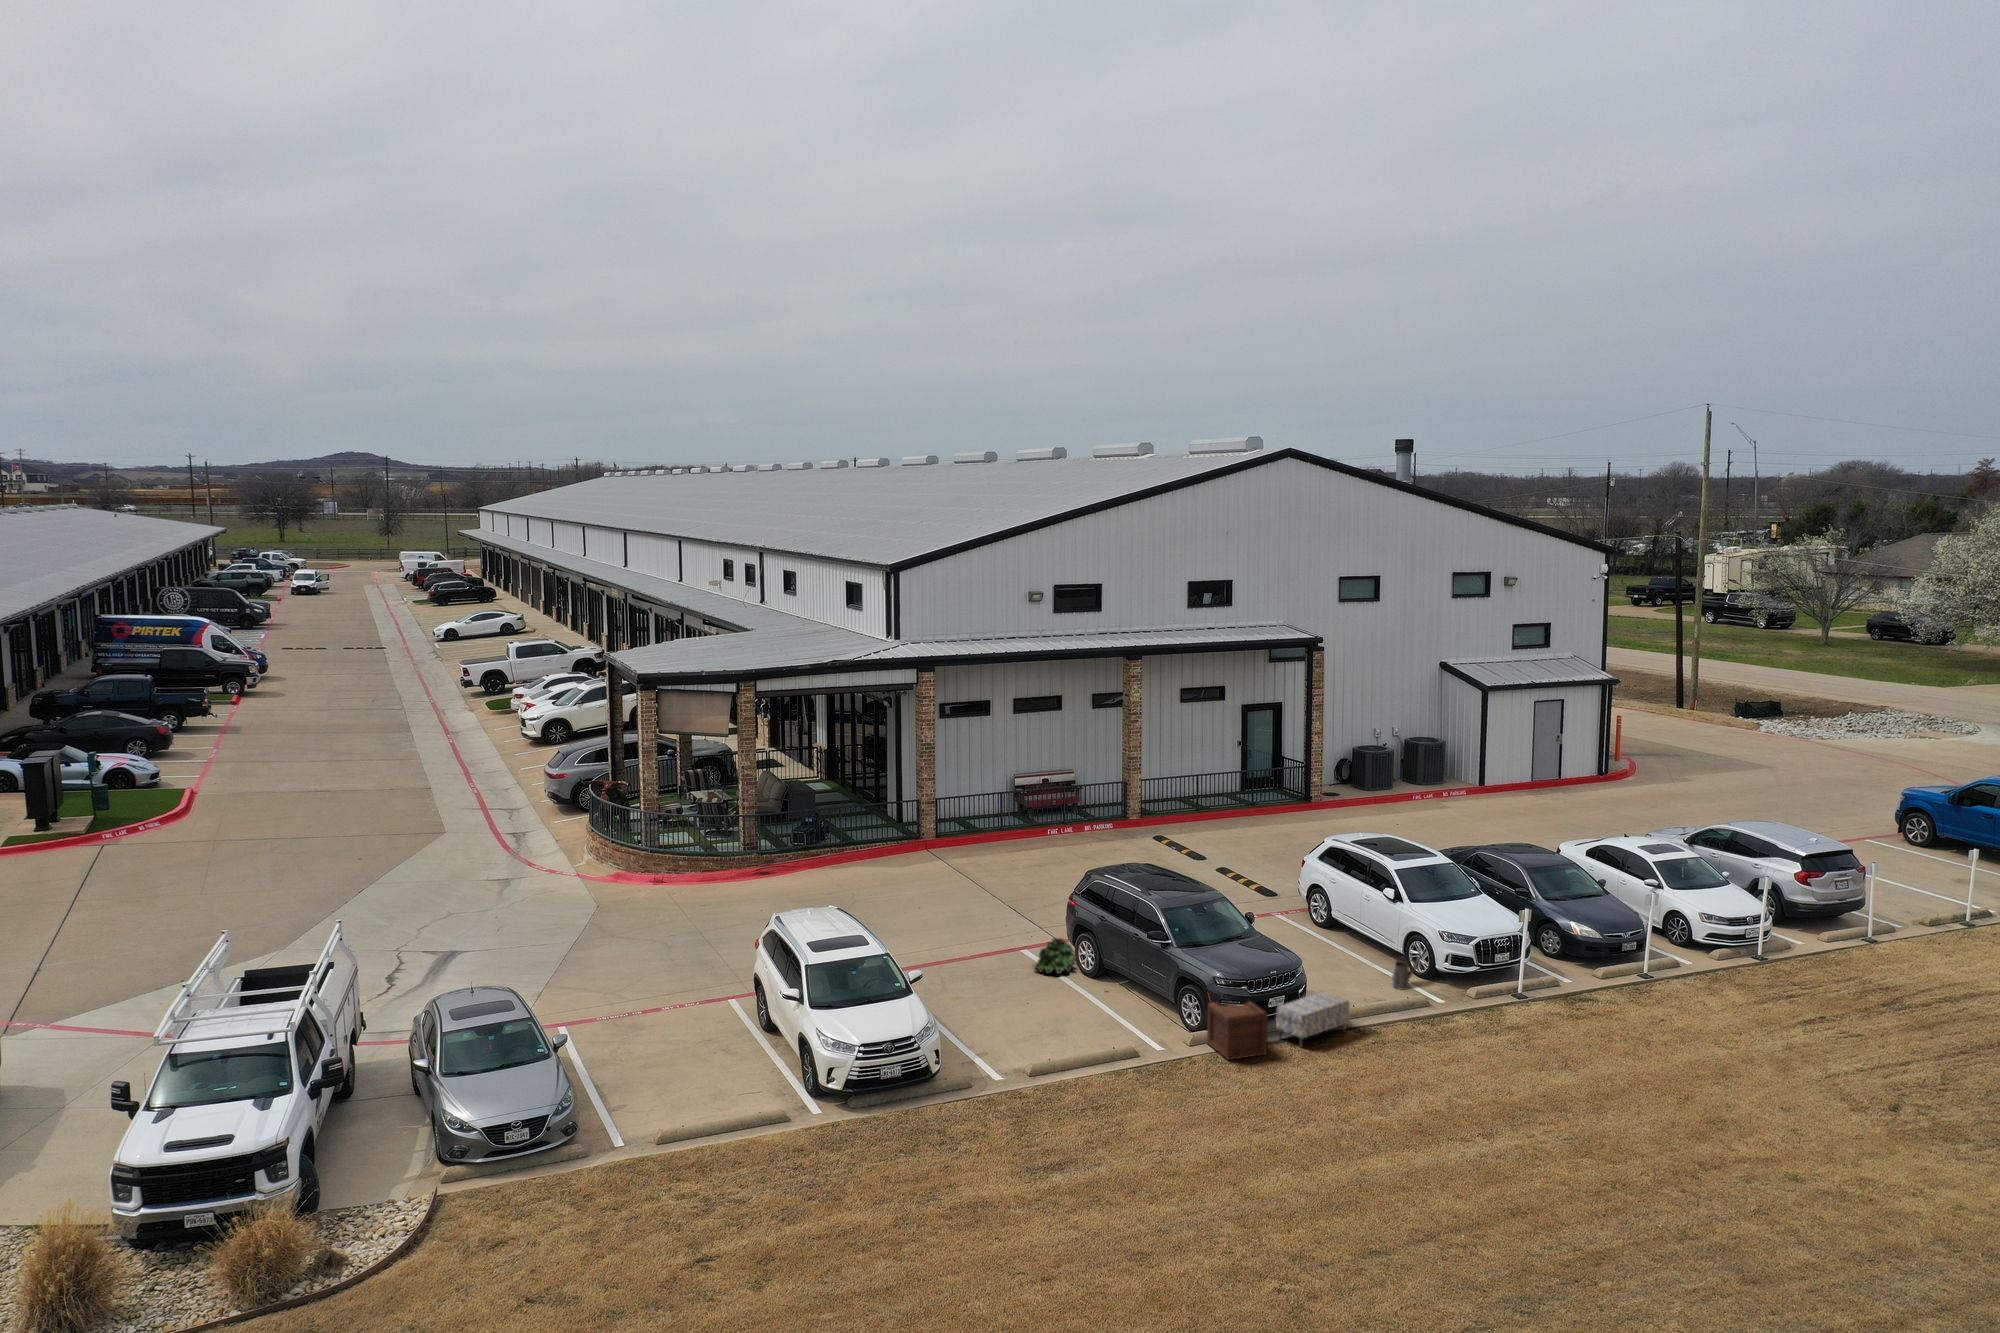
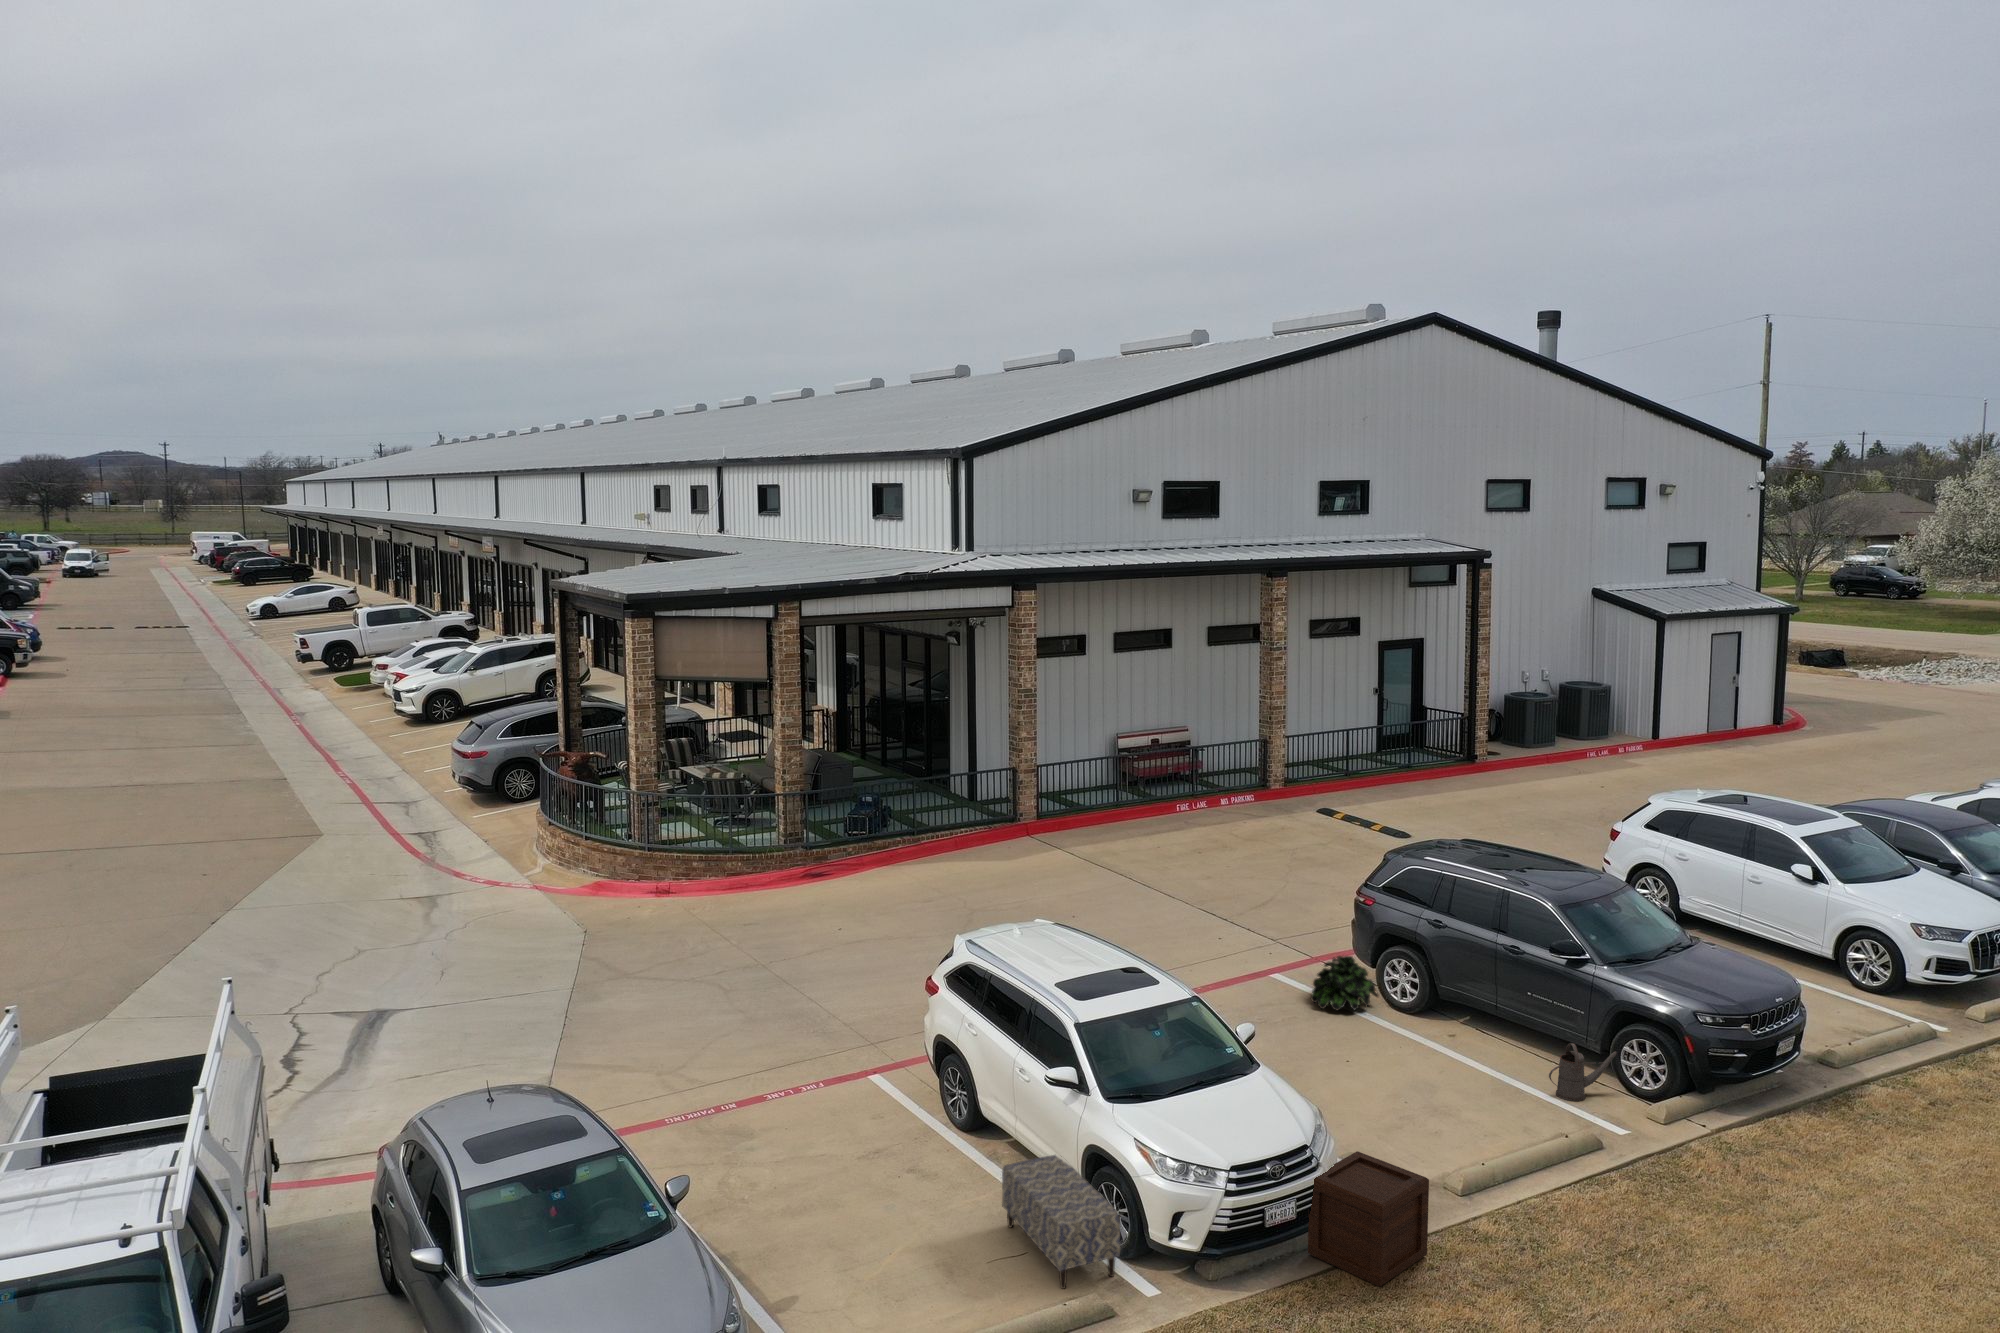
watering can: present [1392,958,1419,990] -> present [1549,1043,1617,1101]
bench: present [1276,992,1350,1047] -> present [1002,1155,1120,1289]
wooden crate: present [1207,1002,1268,1060] -> present [1308,1151,1429,1286]

